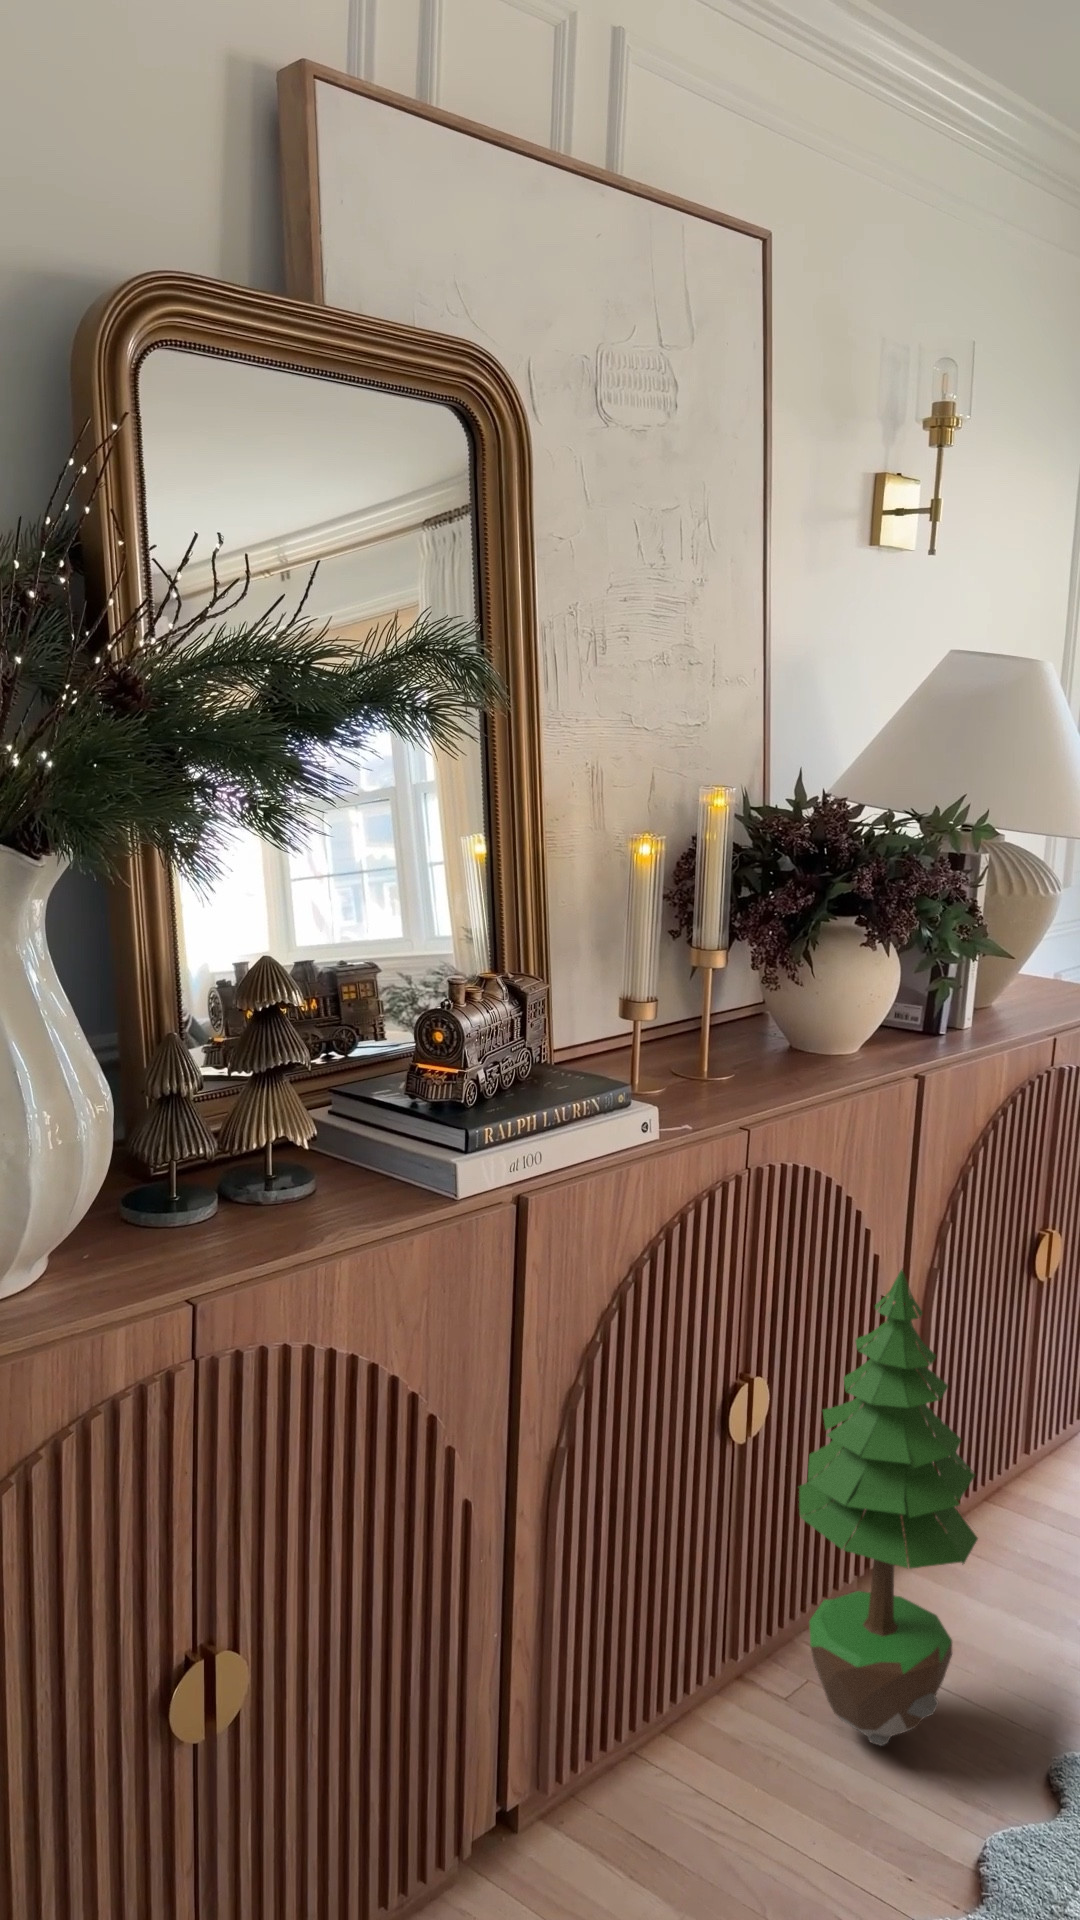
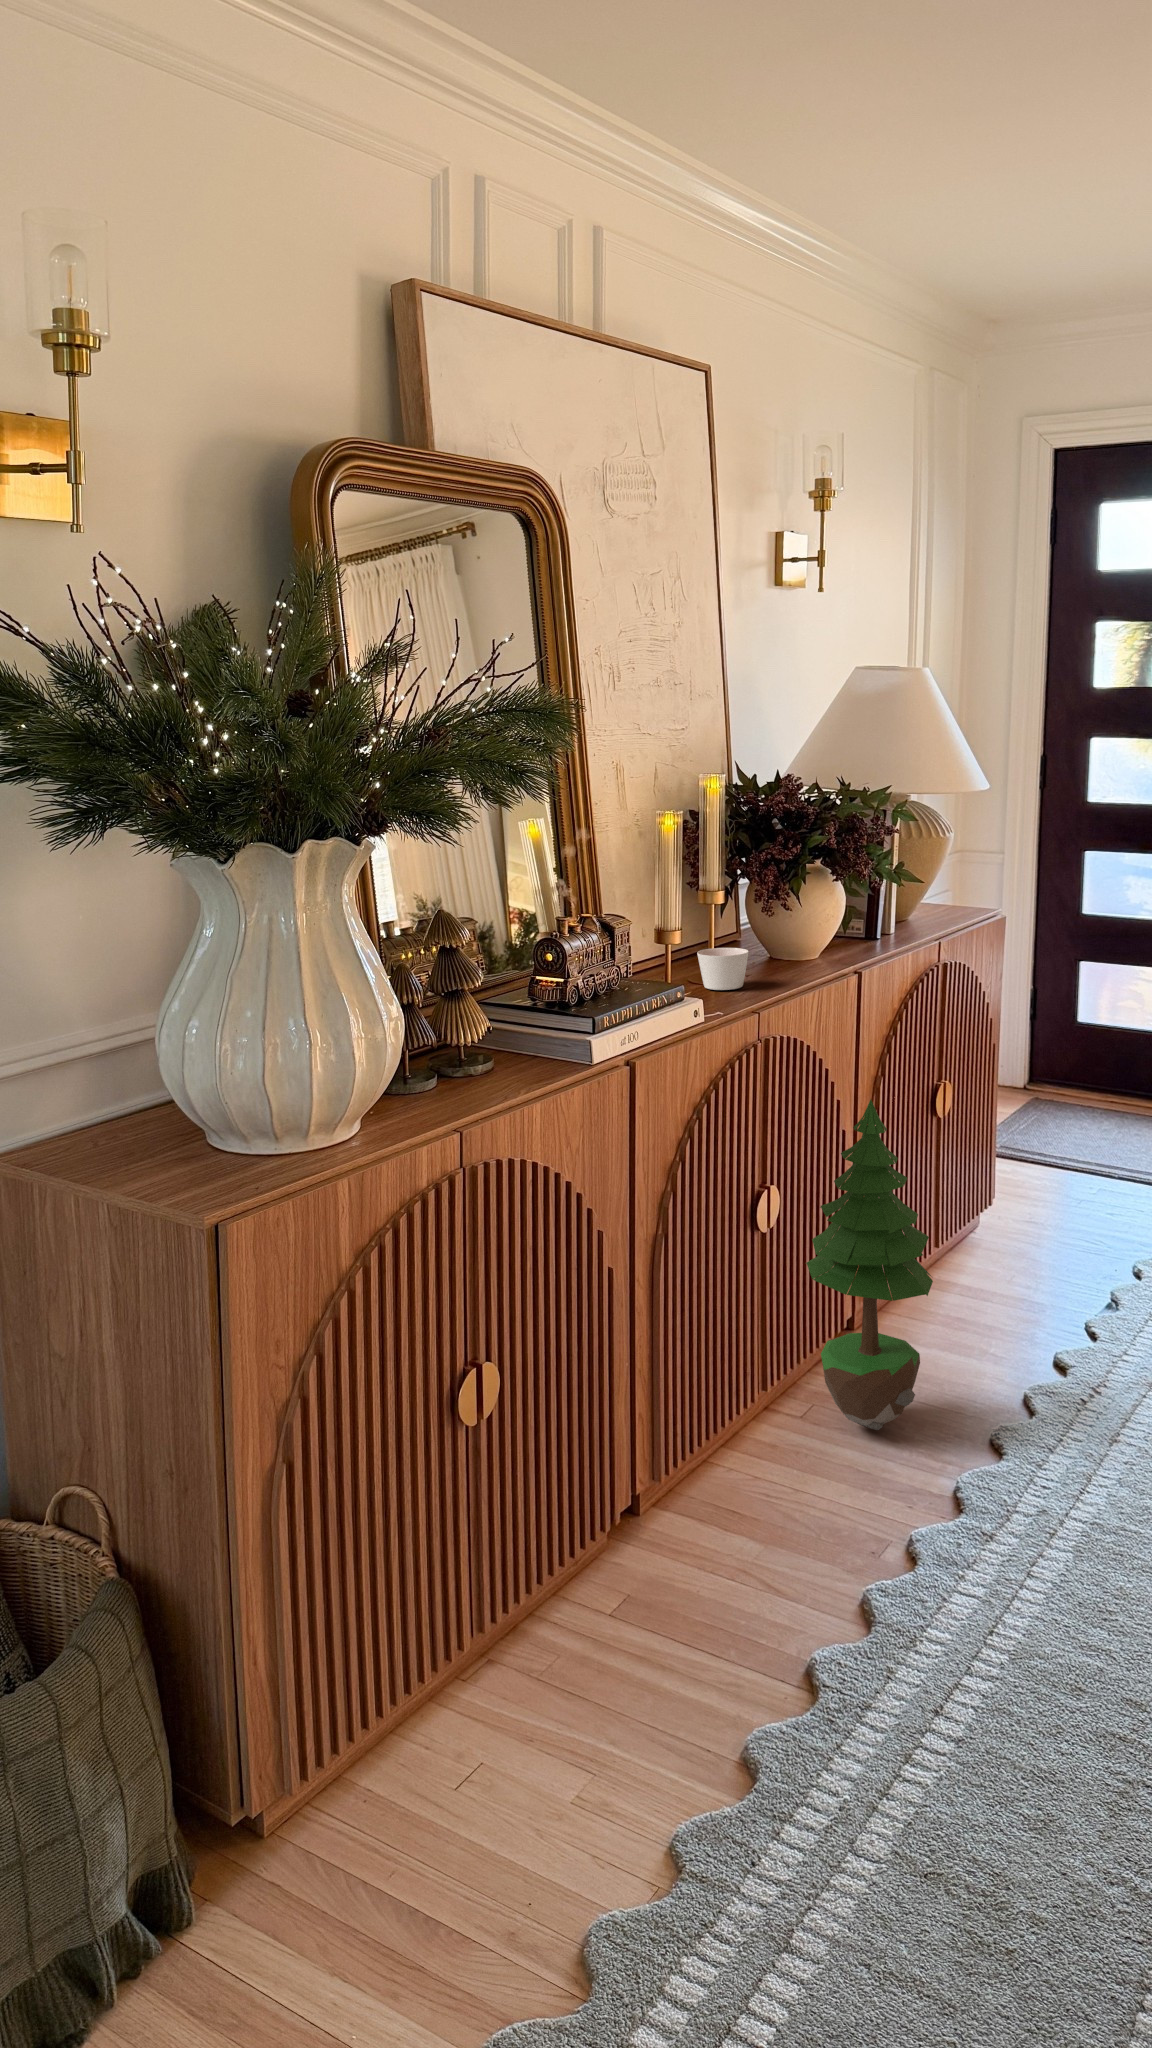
candle: none [684,1027,755,1088] -> present [697,948,748,990]

